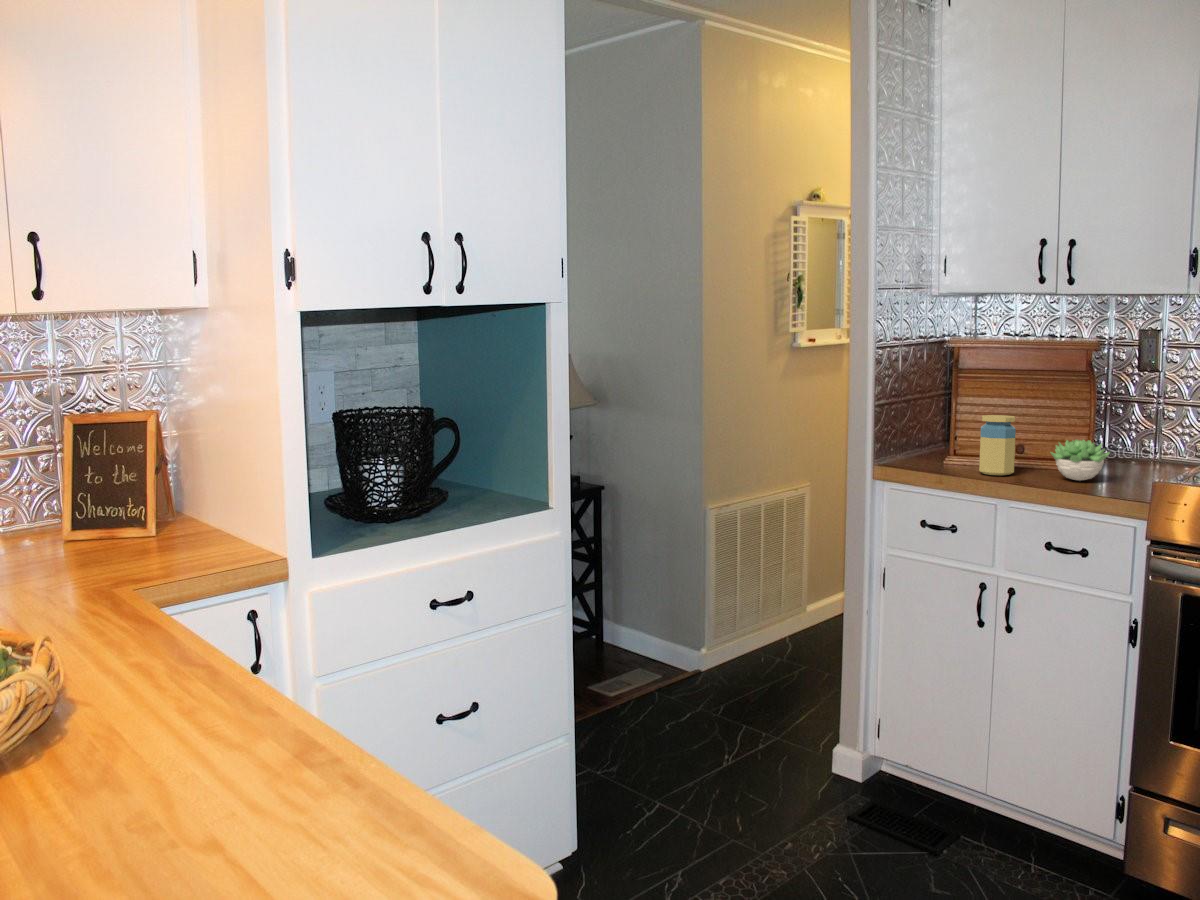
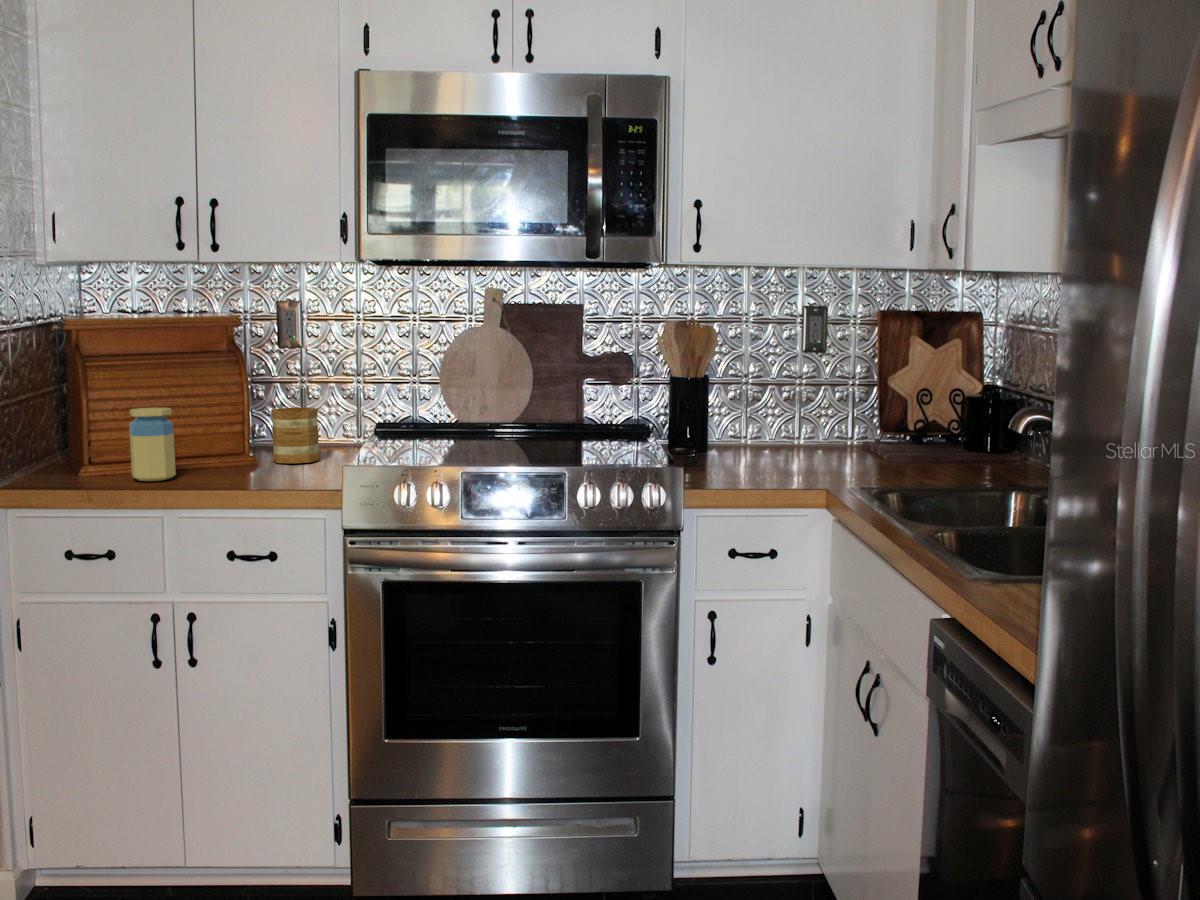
mug: none [1110,424,1156,475] -> present [271,407,320,463]
succulent plant: present [1051,440,1110,480] -> none [218,429,281,476]

